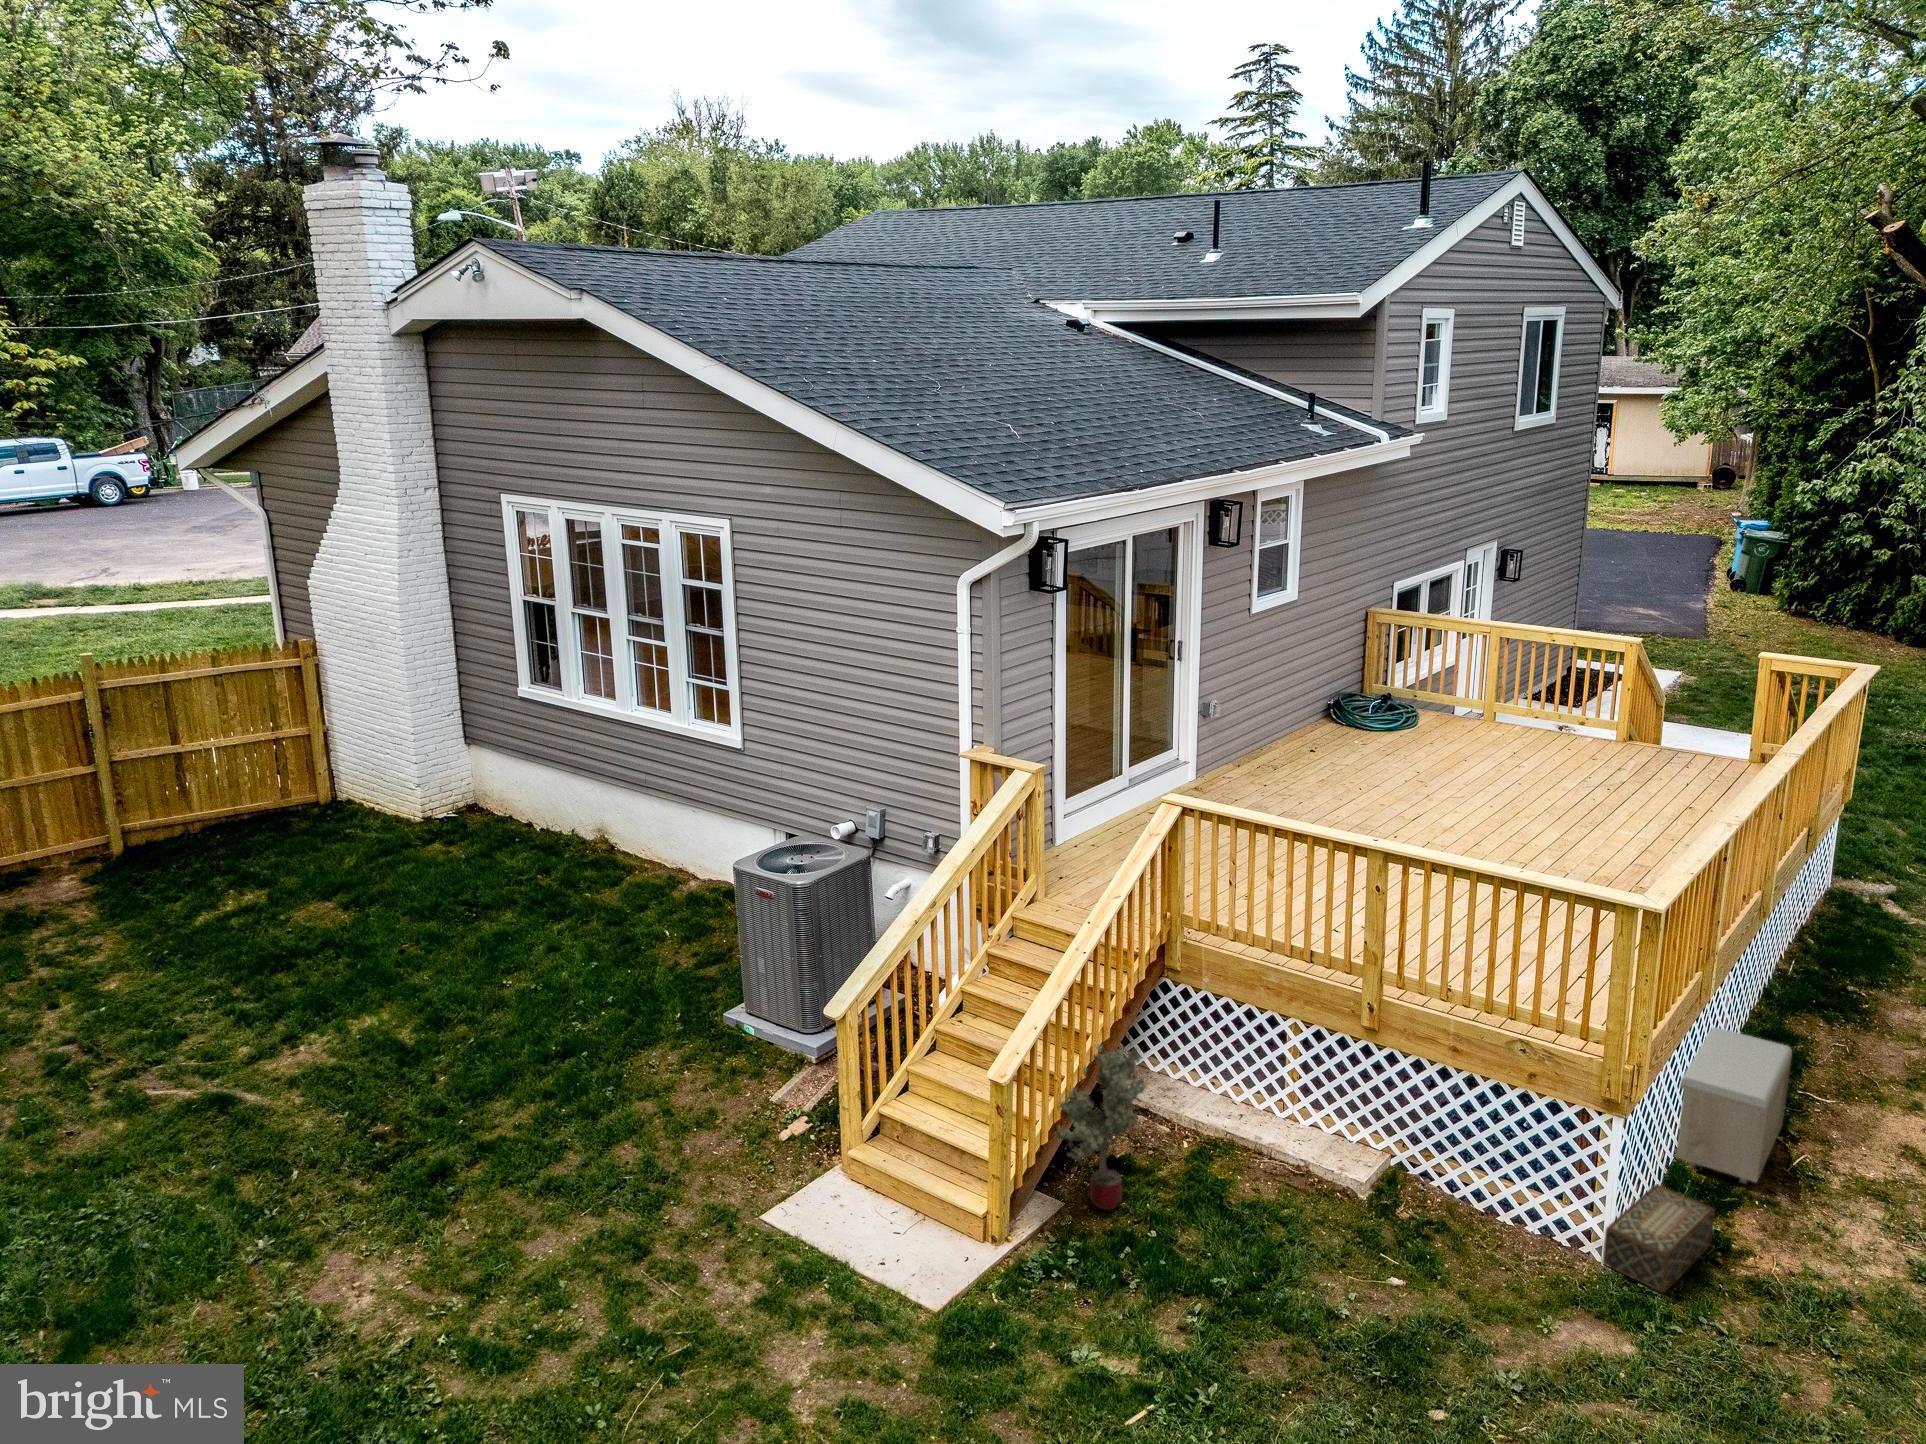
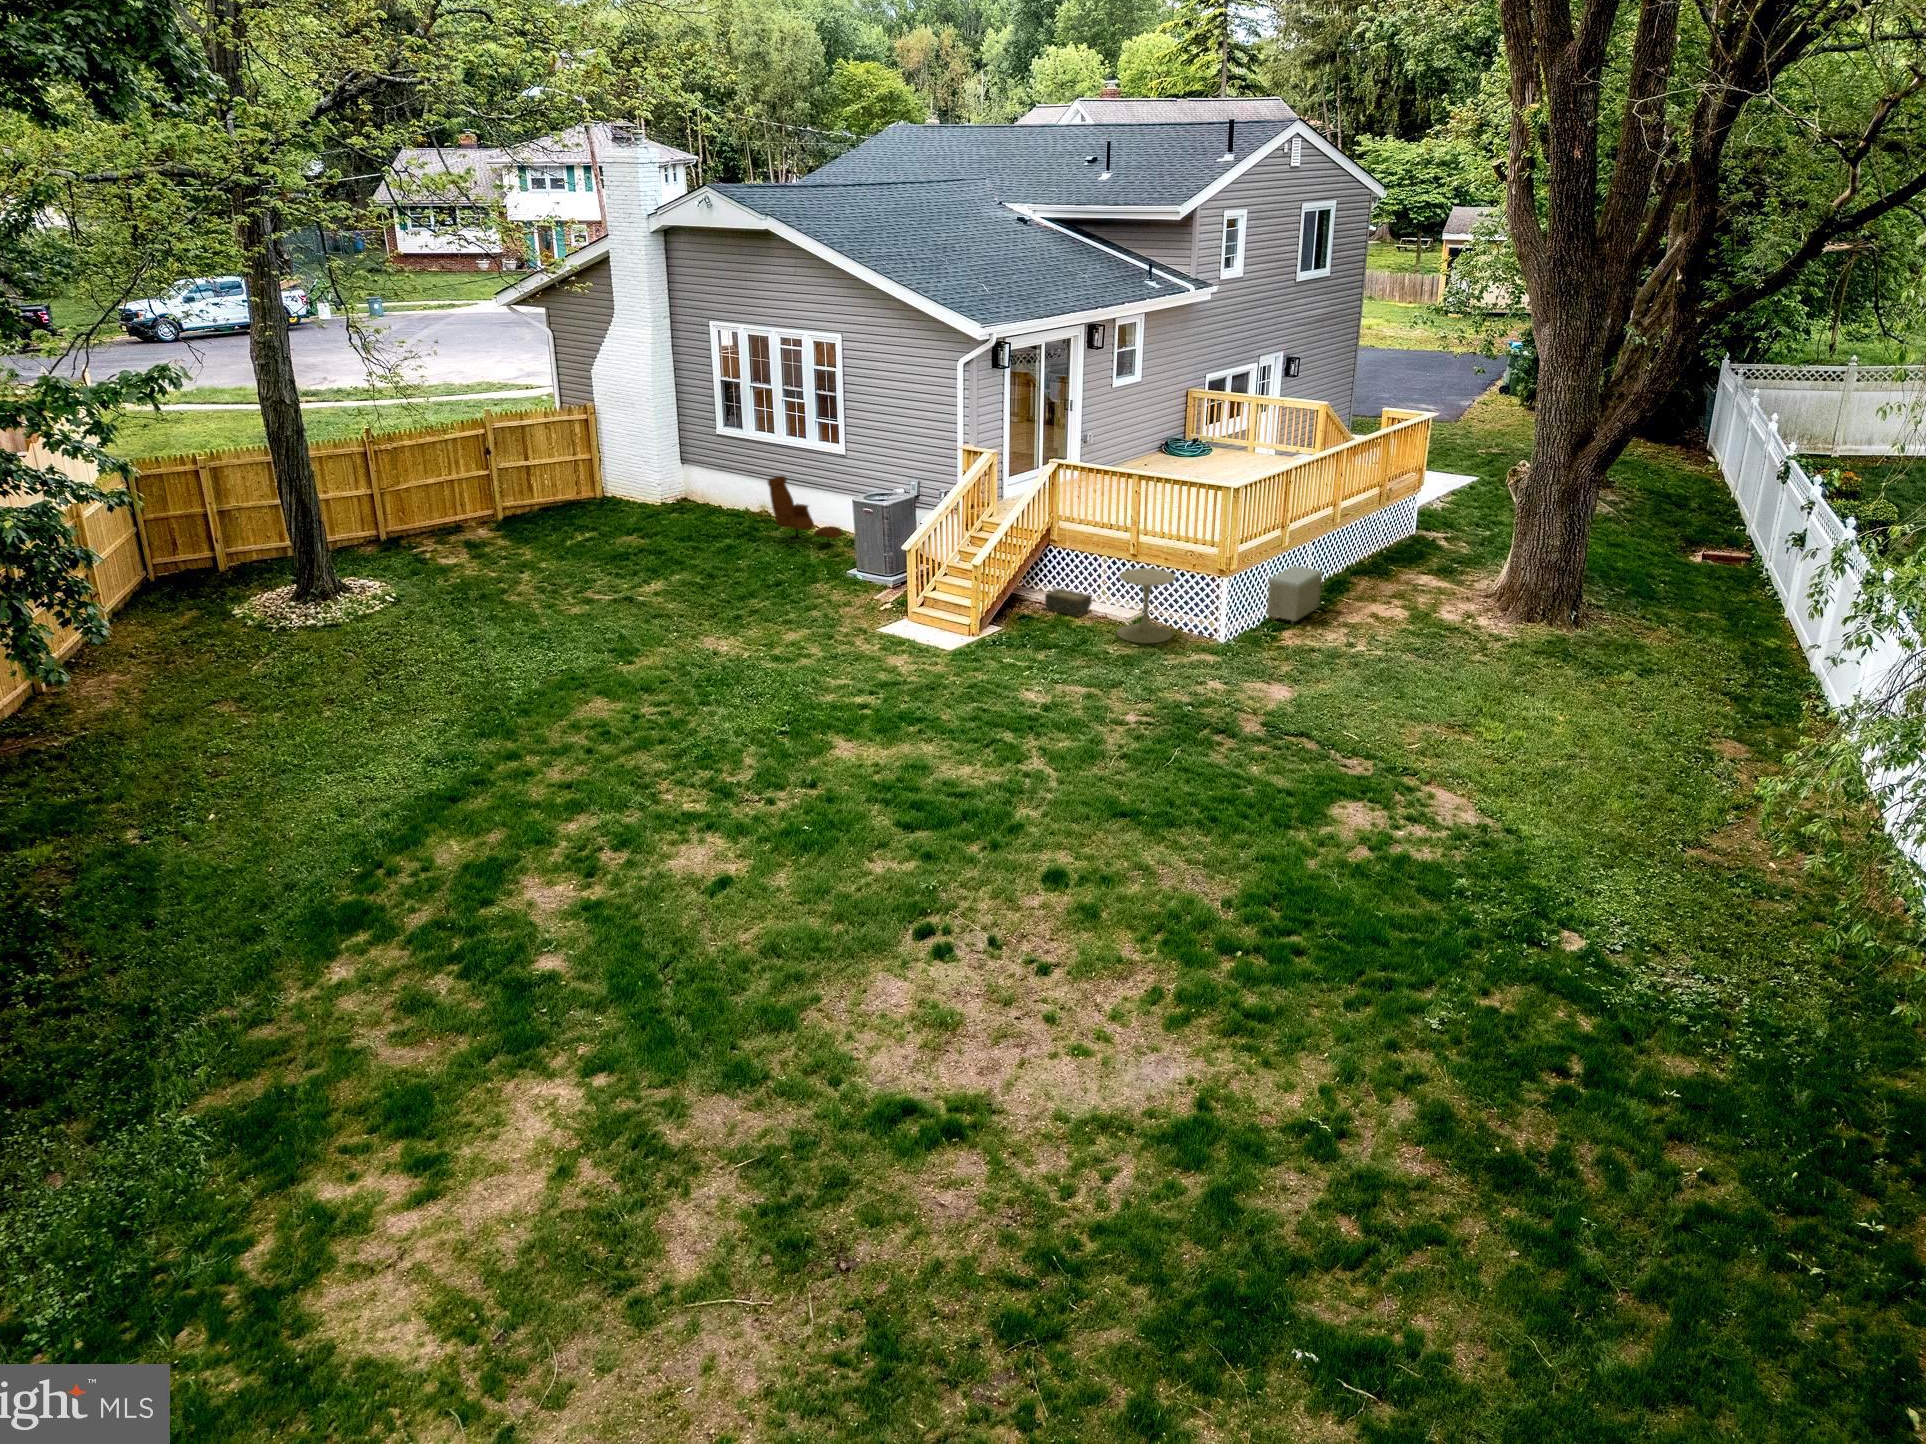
lounge chair: none [594,783,738,935] -> present [768,476,842,550]
potted tree: present [1056,1044,1147,1210] -> none [1000,559,1040,629]
pedestal table: none [1339,1066,1489,1275] -> present [1117,568,1176,643]
woven basket: present [1602,1184,1715,1293] -> present [1045,589,1092,617]

